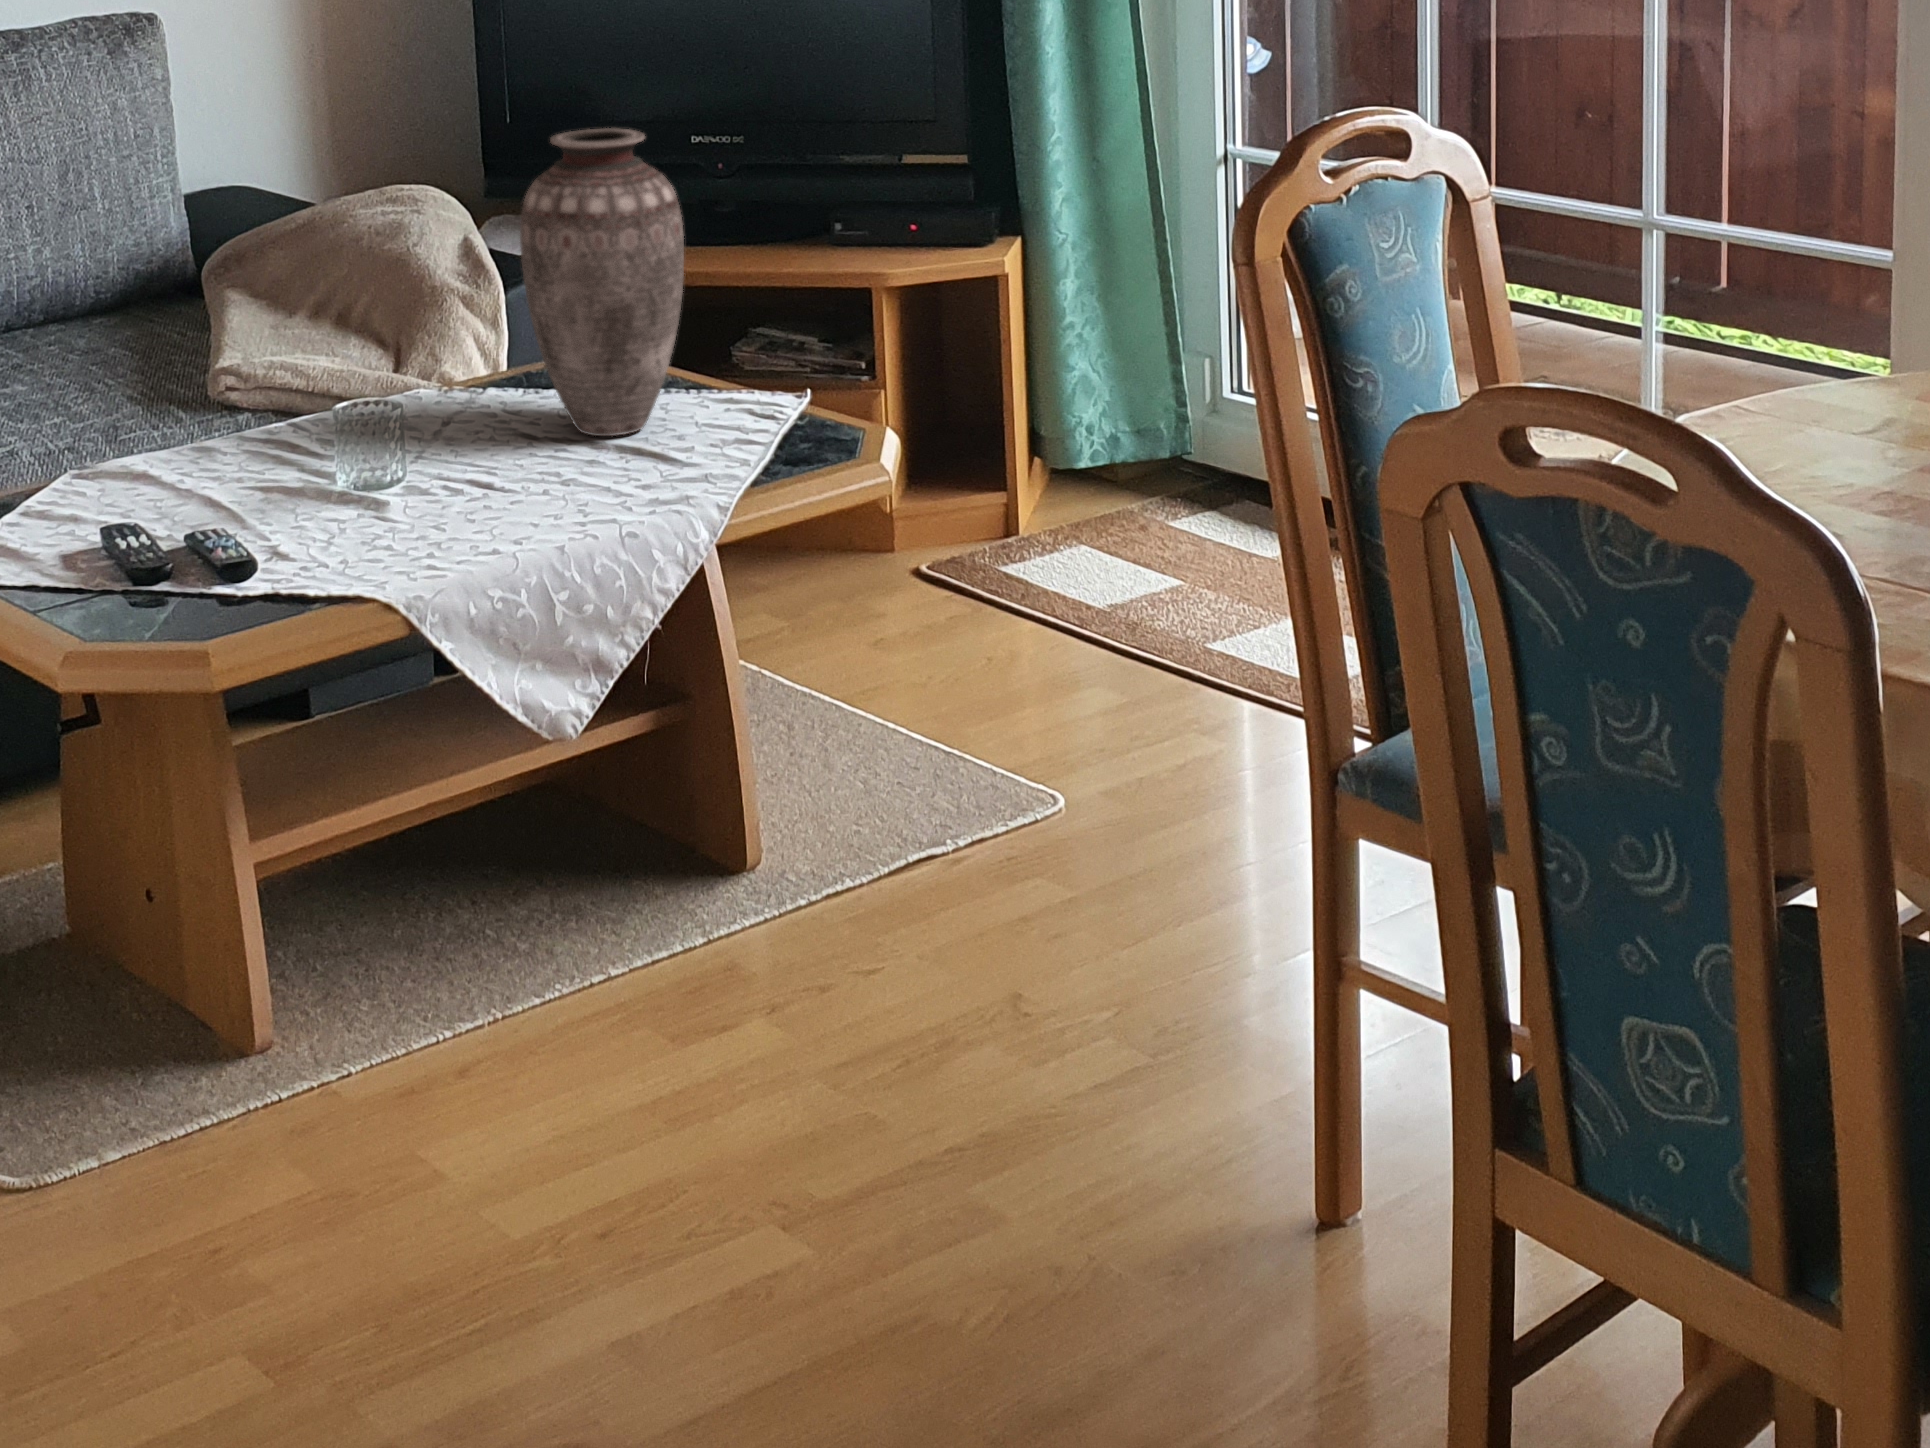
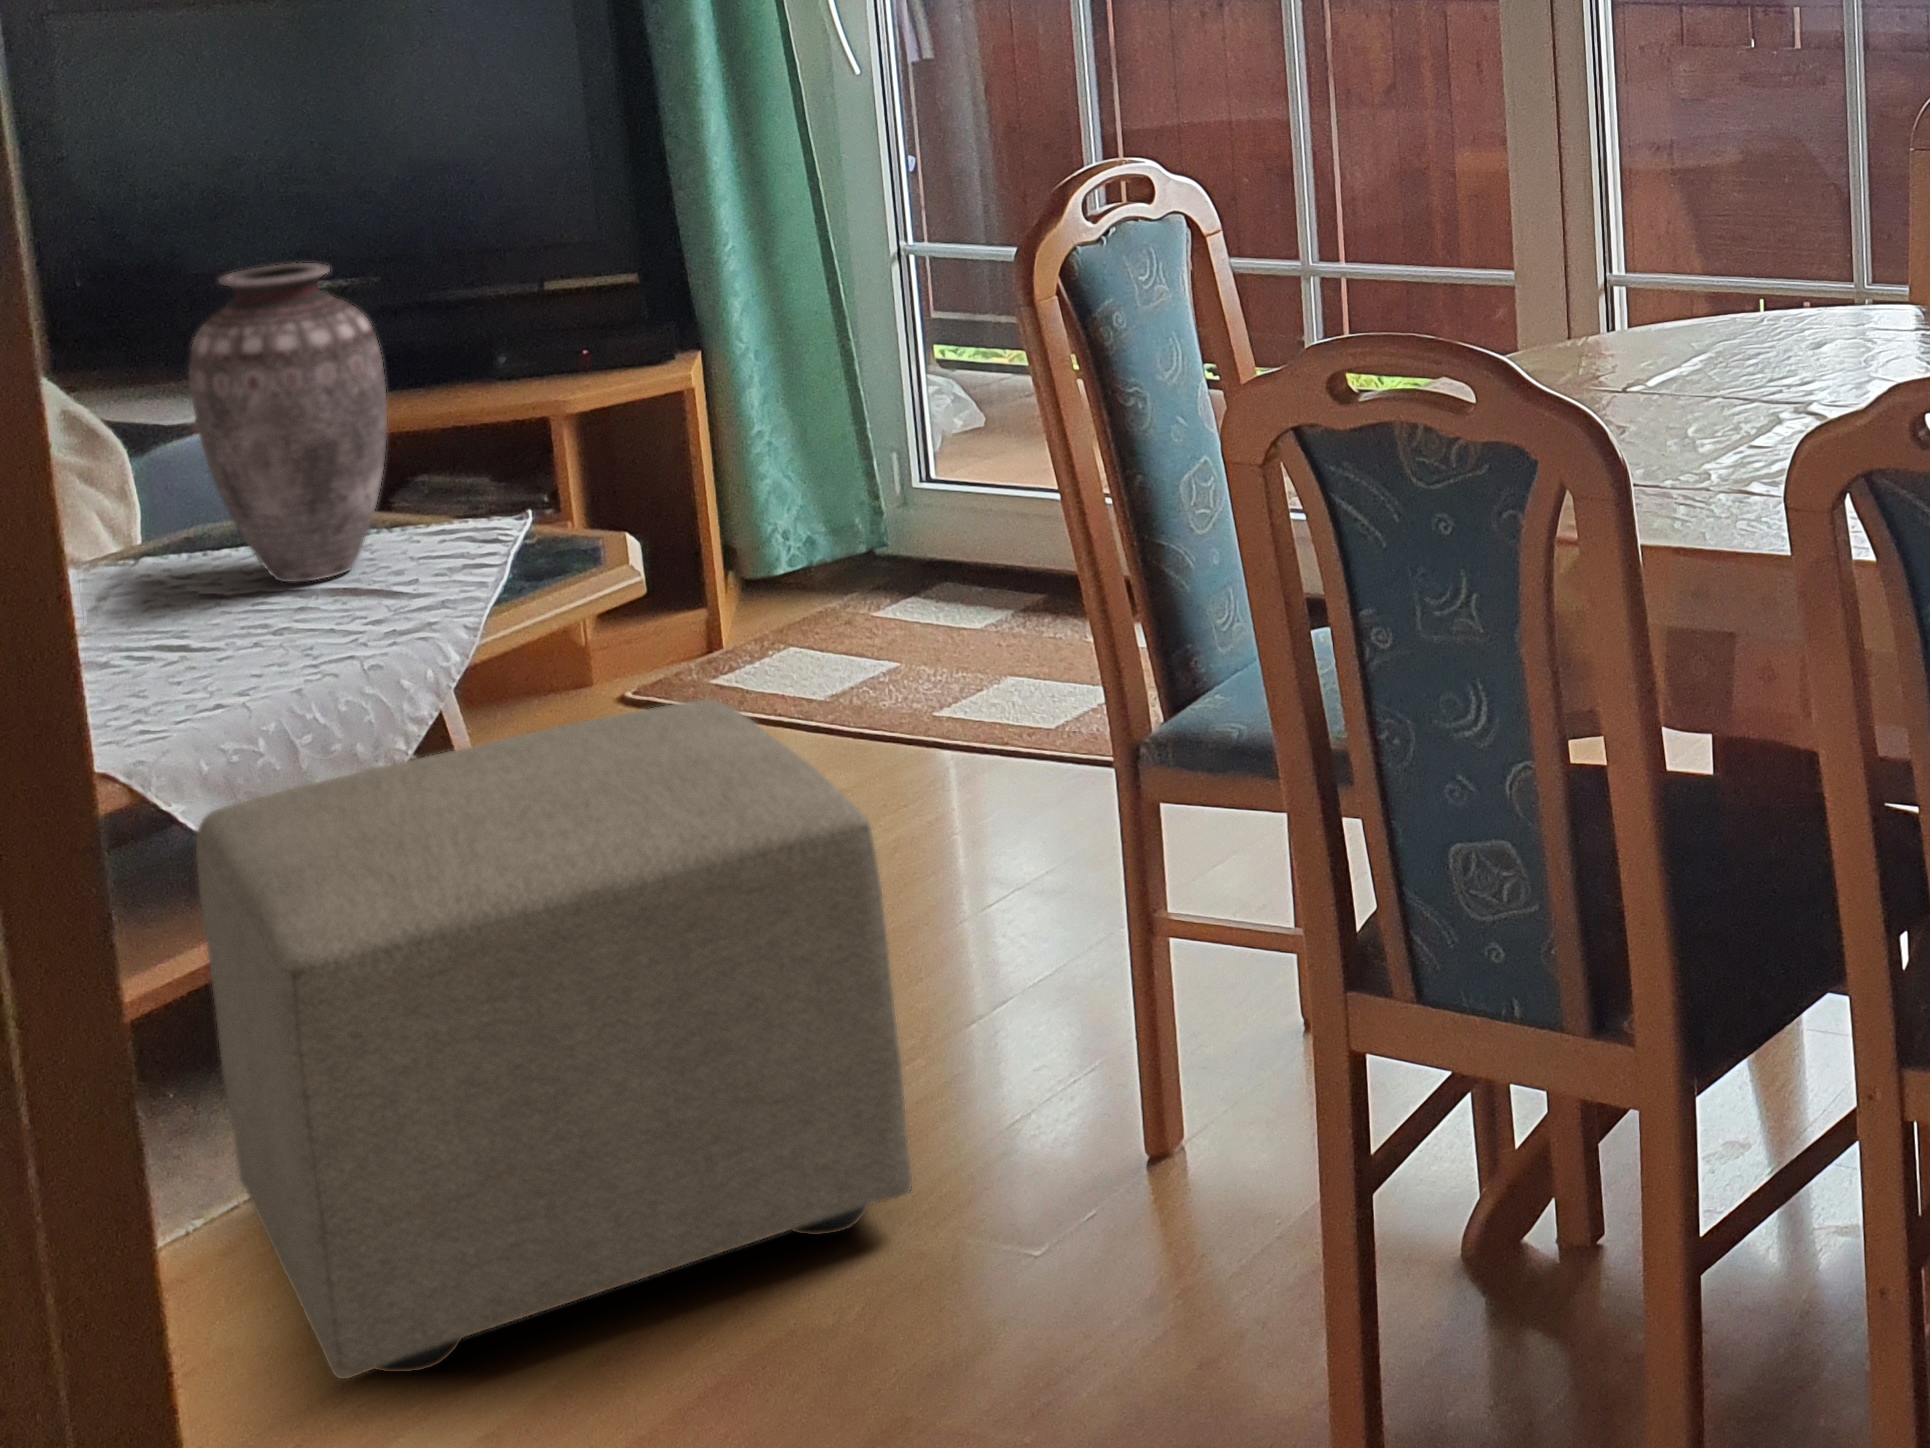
ottoman: none [456,621,1053,1252] -> present [196,699,913,1379]

